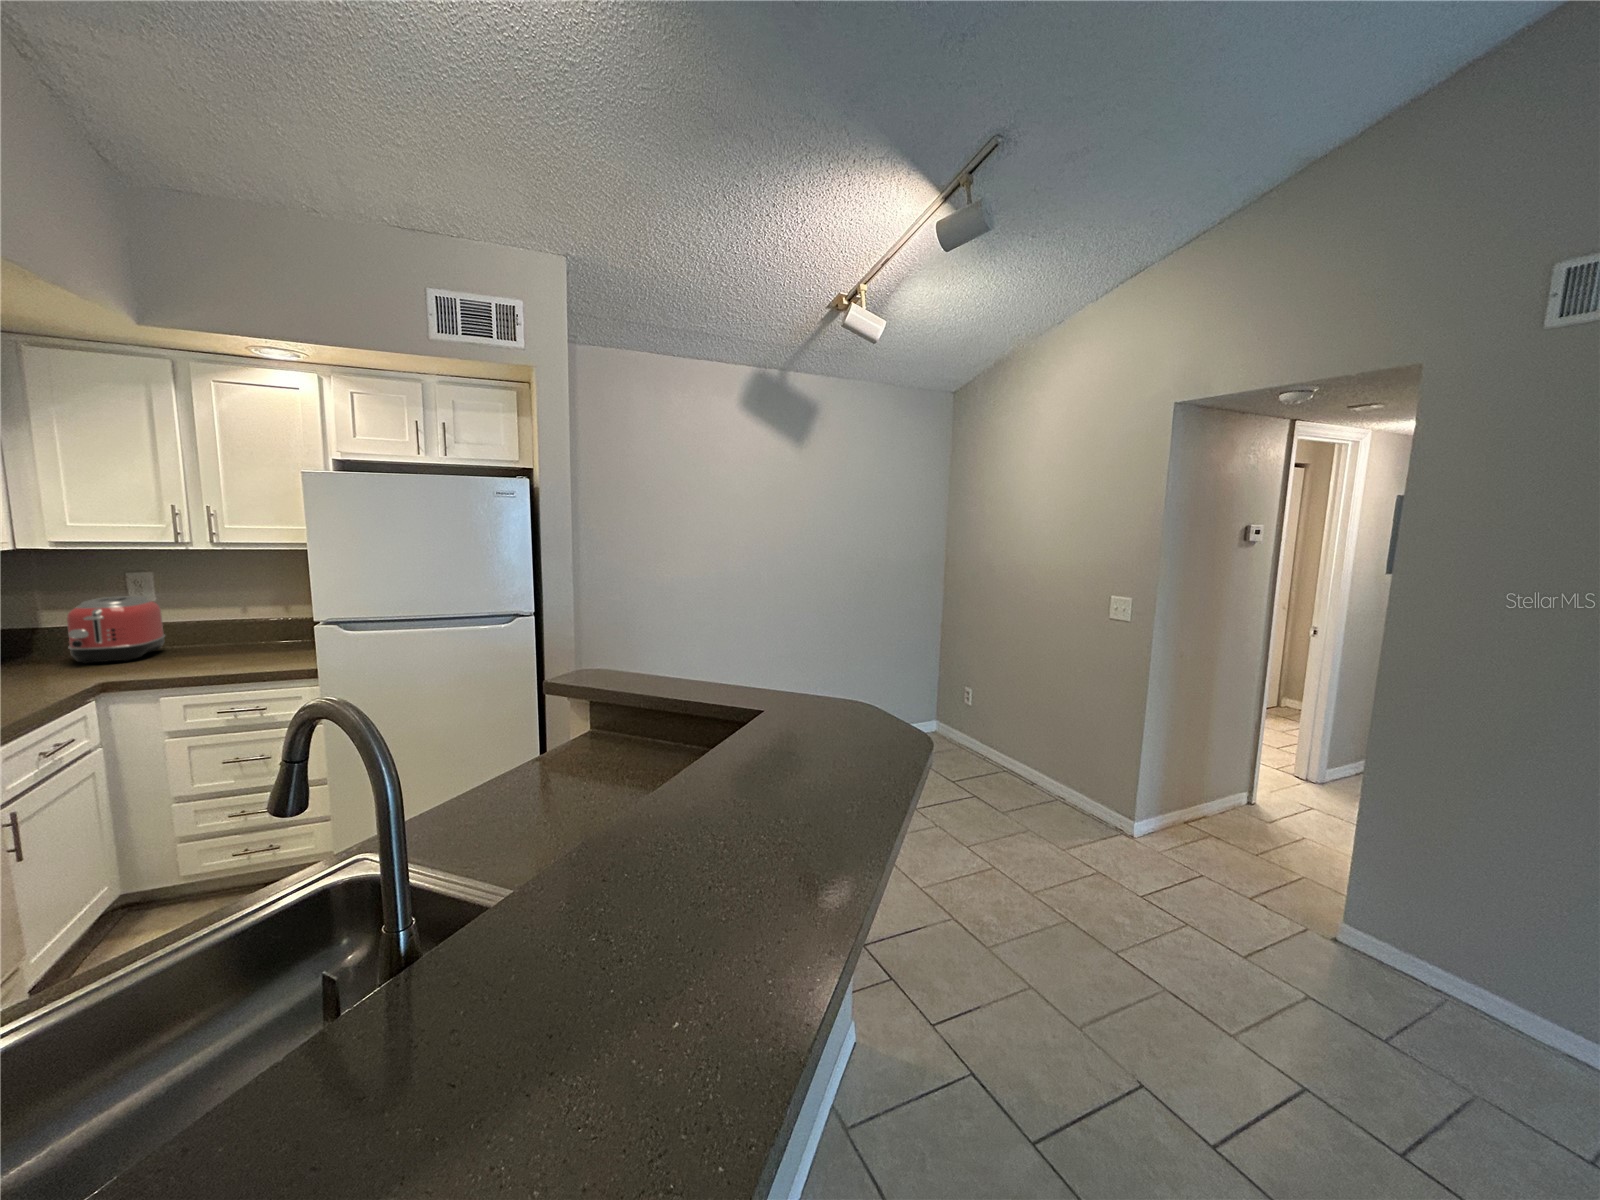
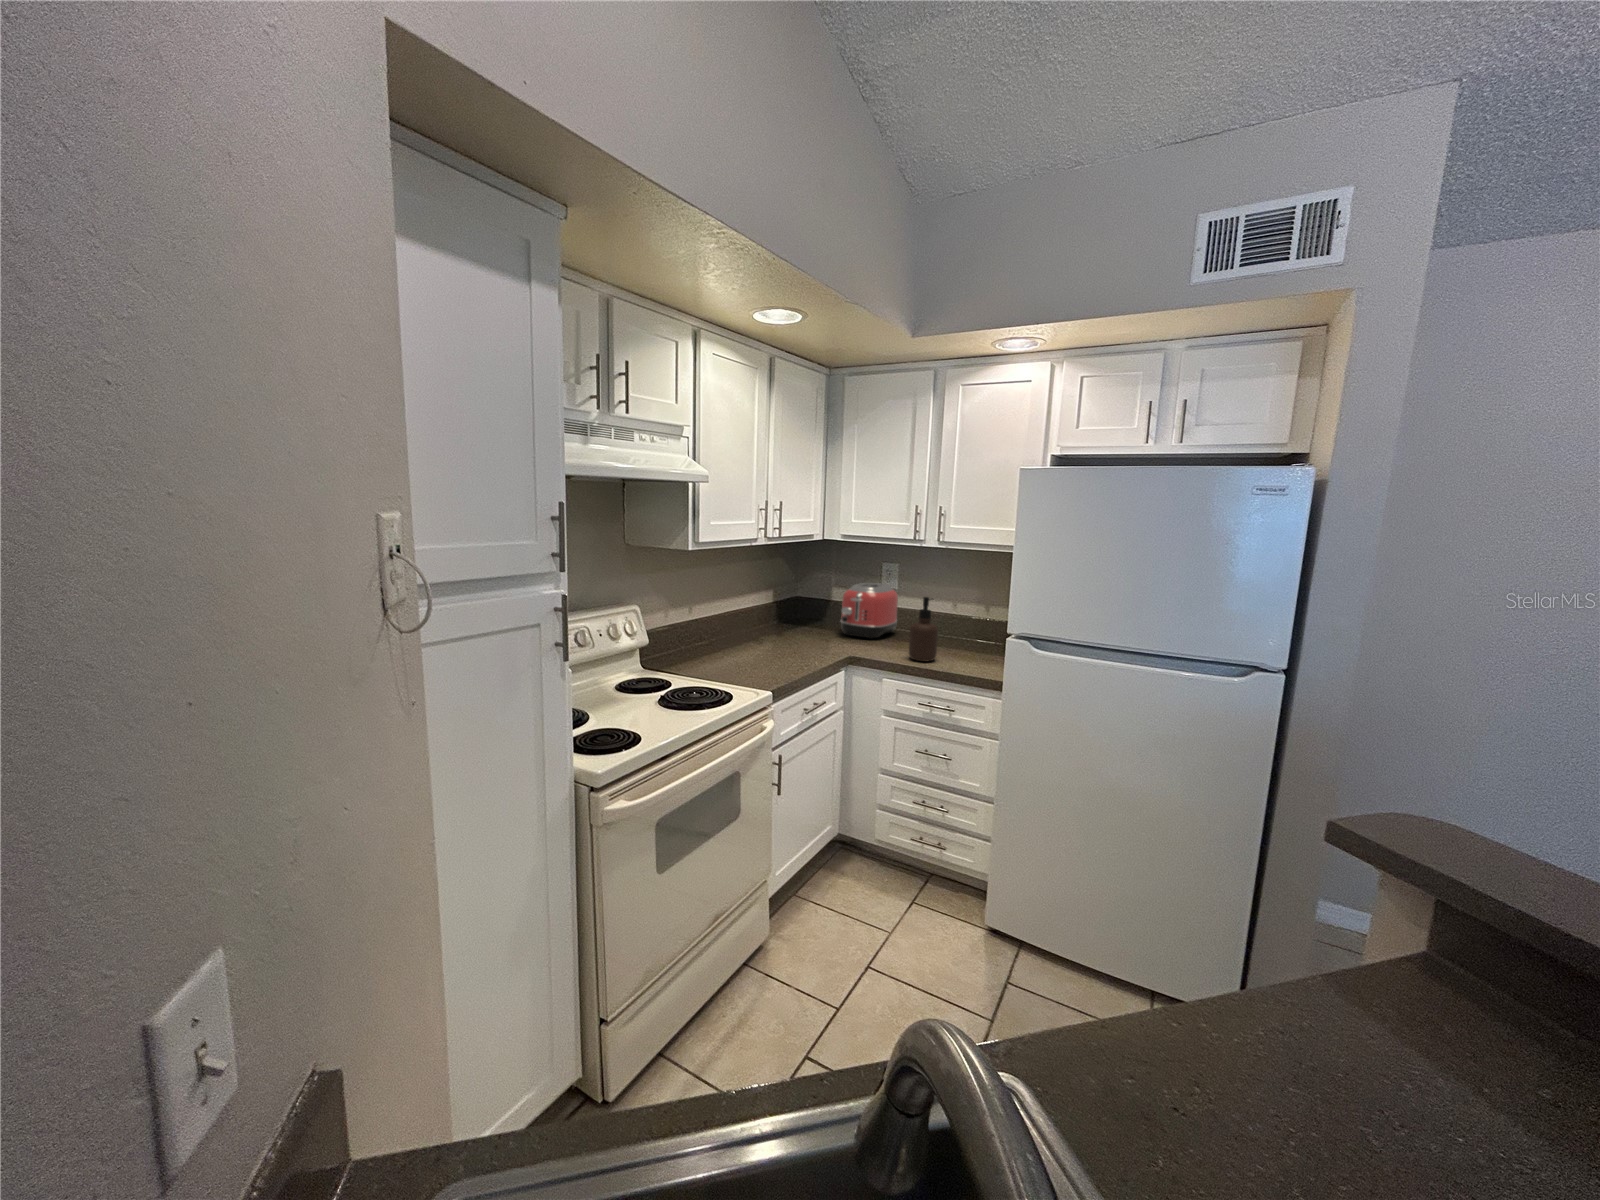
soap dispenser: none [190,601,232,670] -> present [909,597,938,662]

